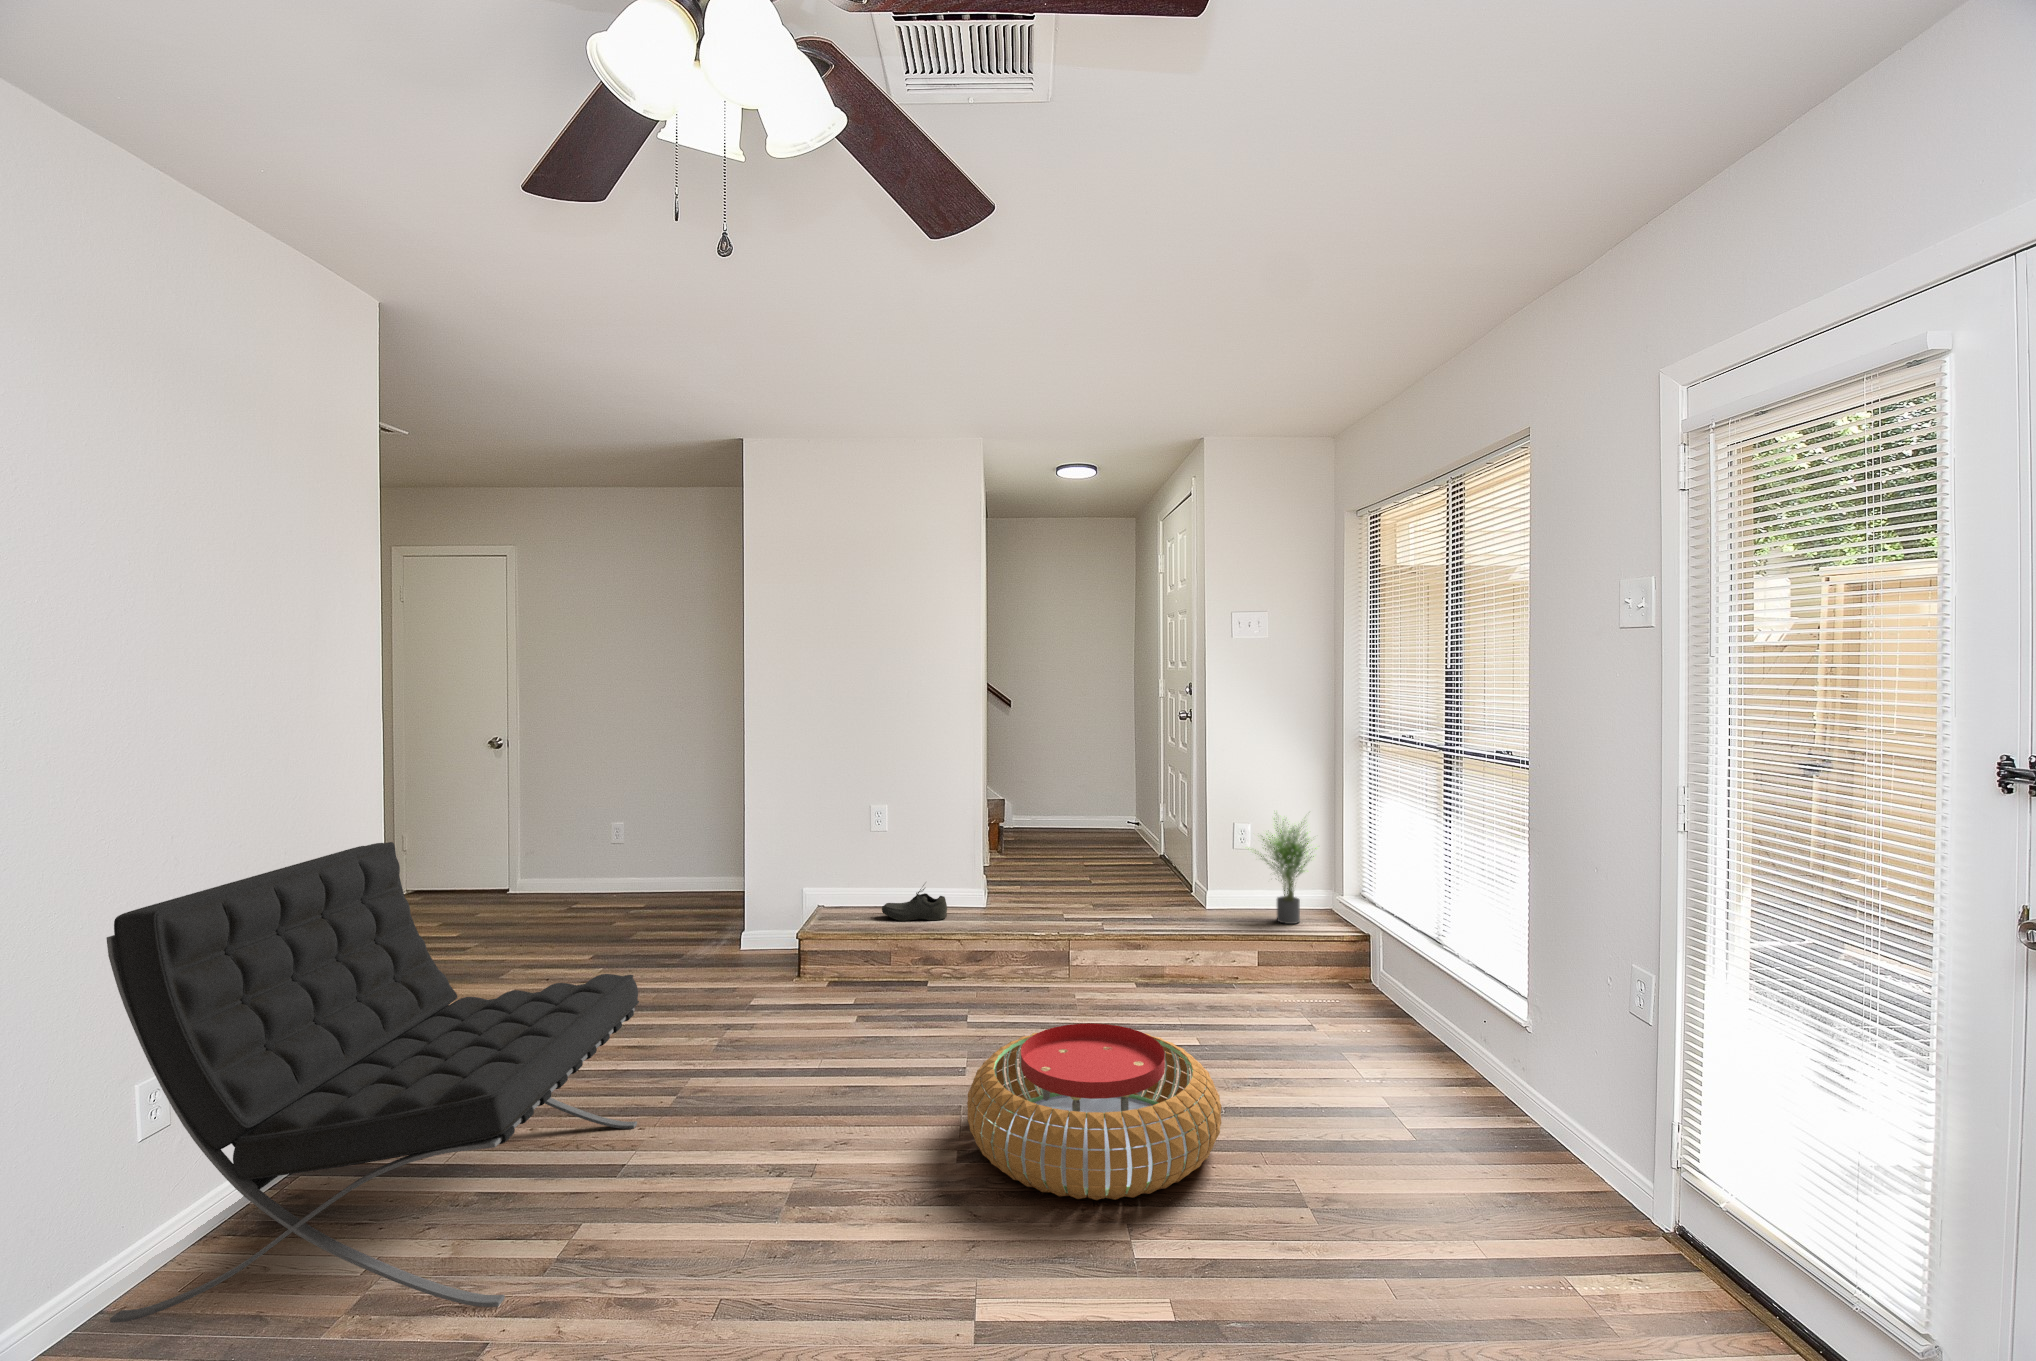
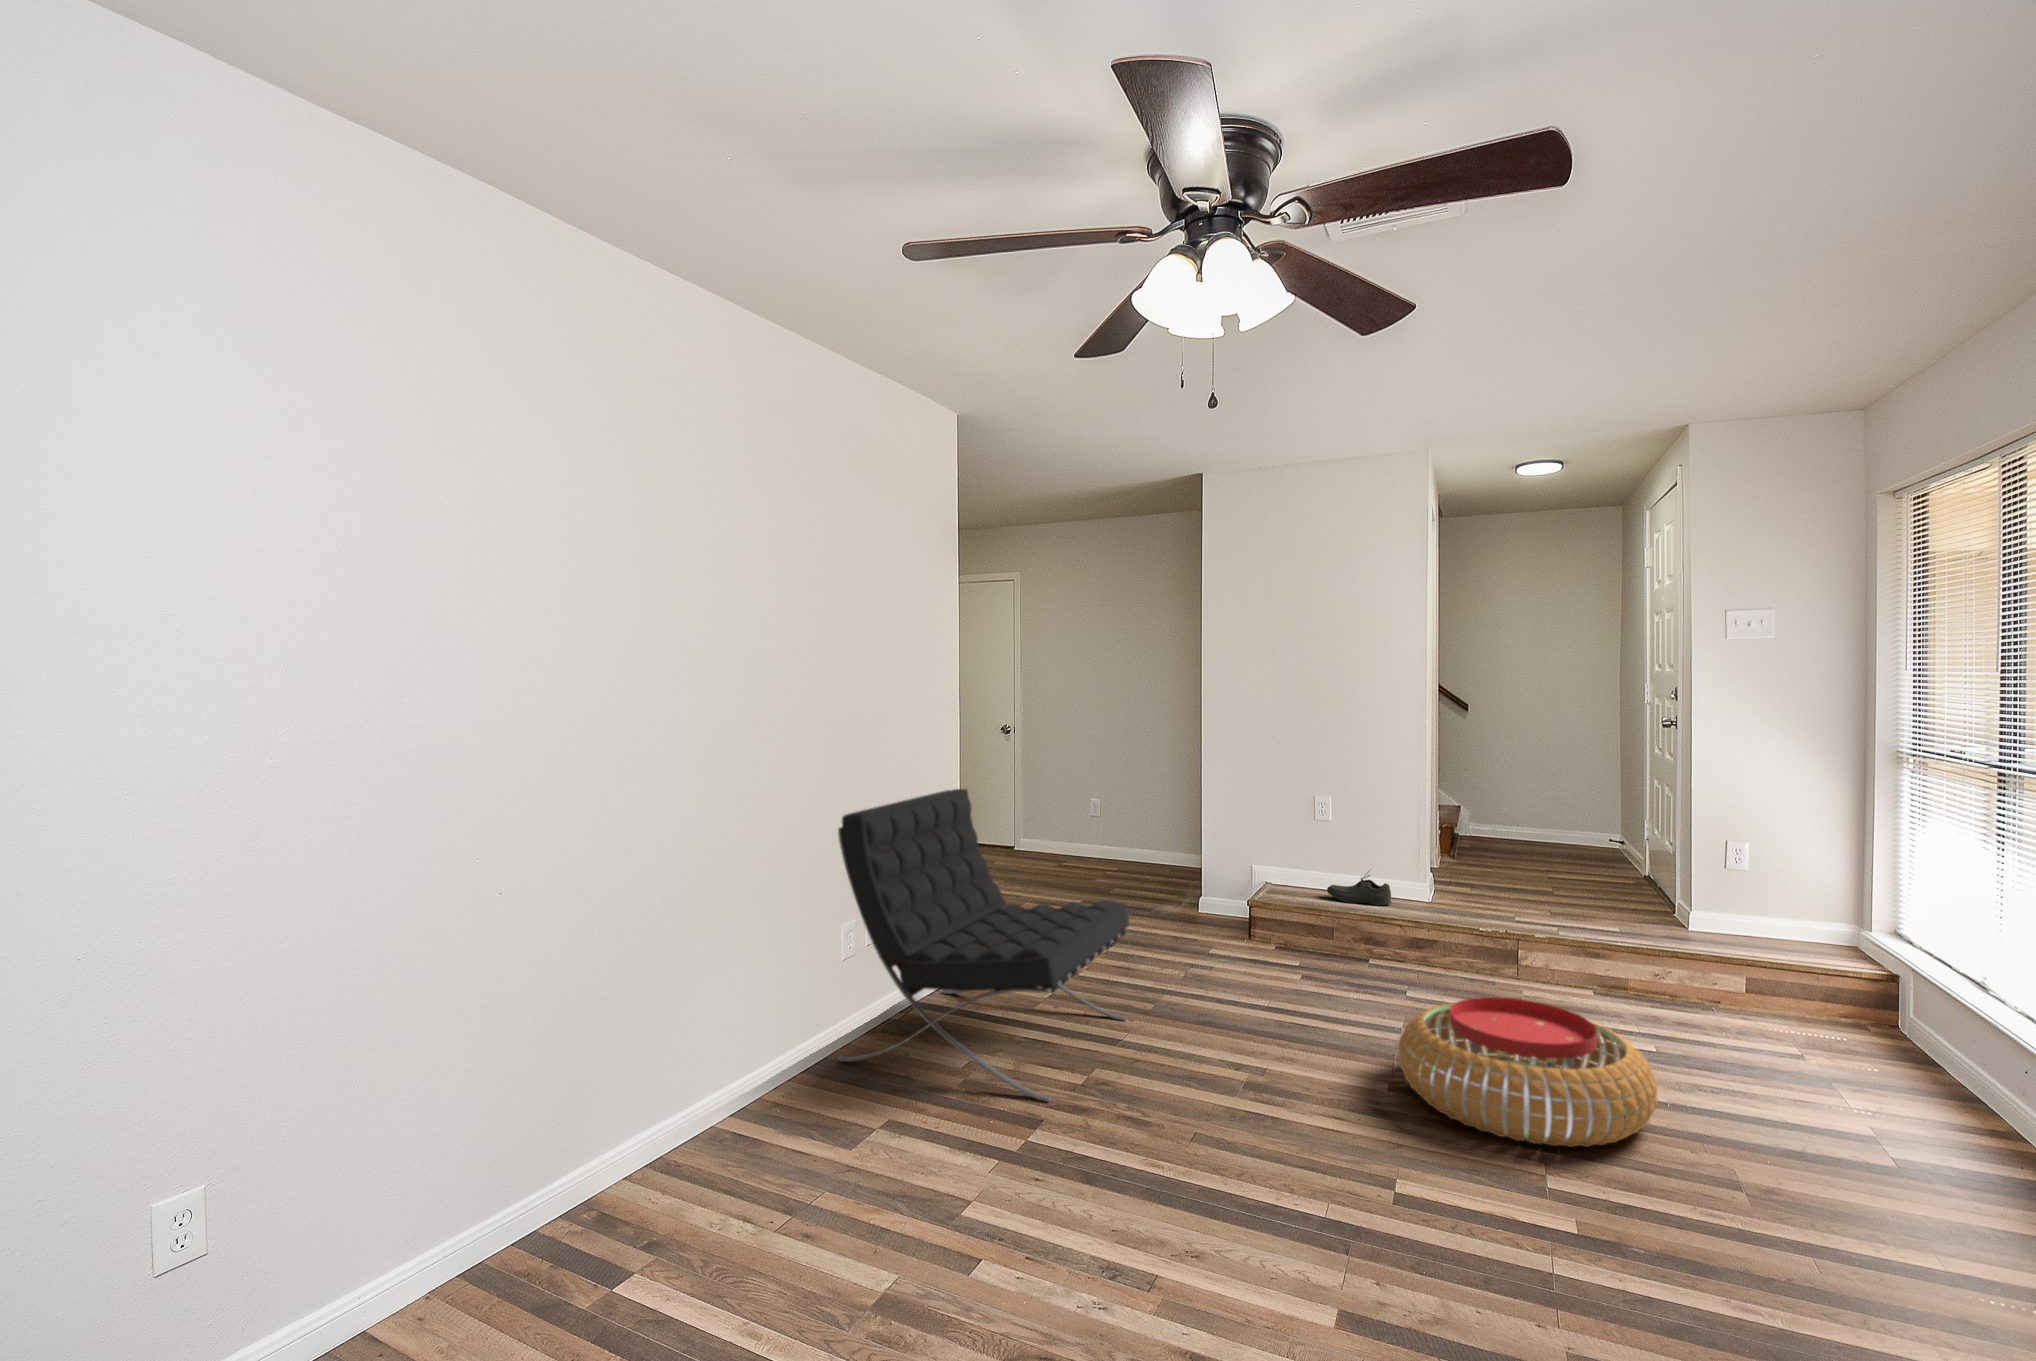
potted plant: present [1255,819,1316,924] -> none [1729,828,1845,956]

